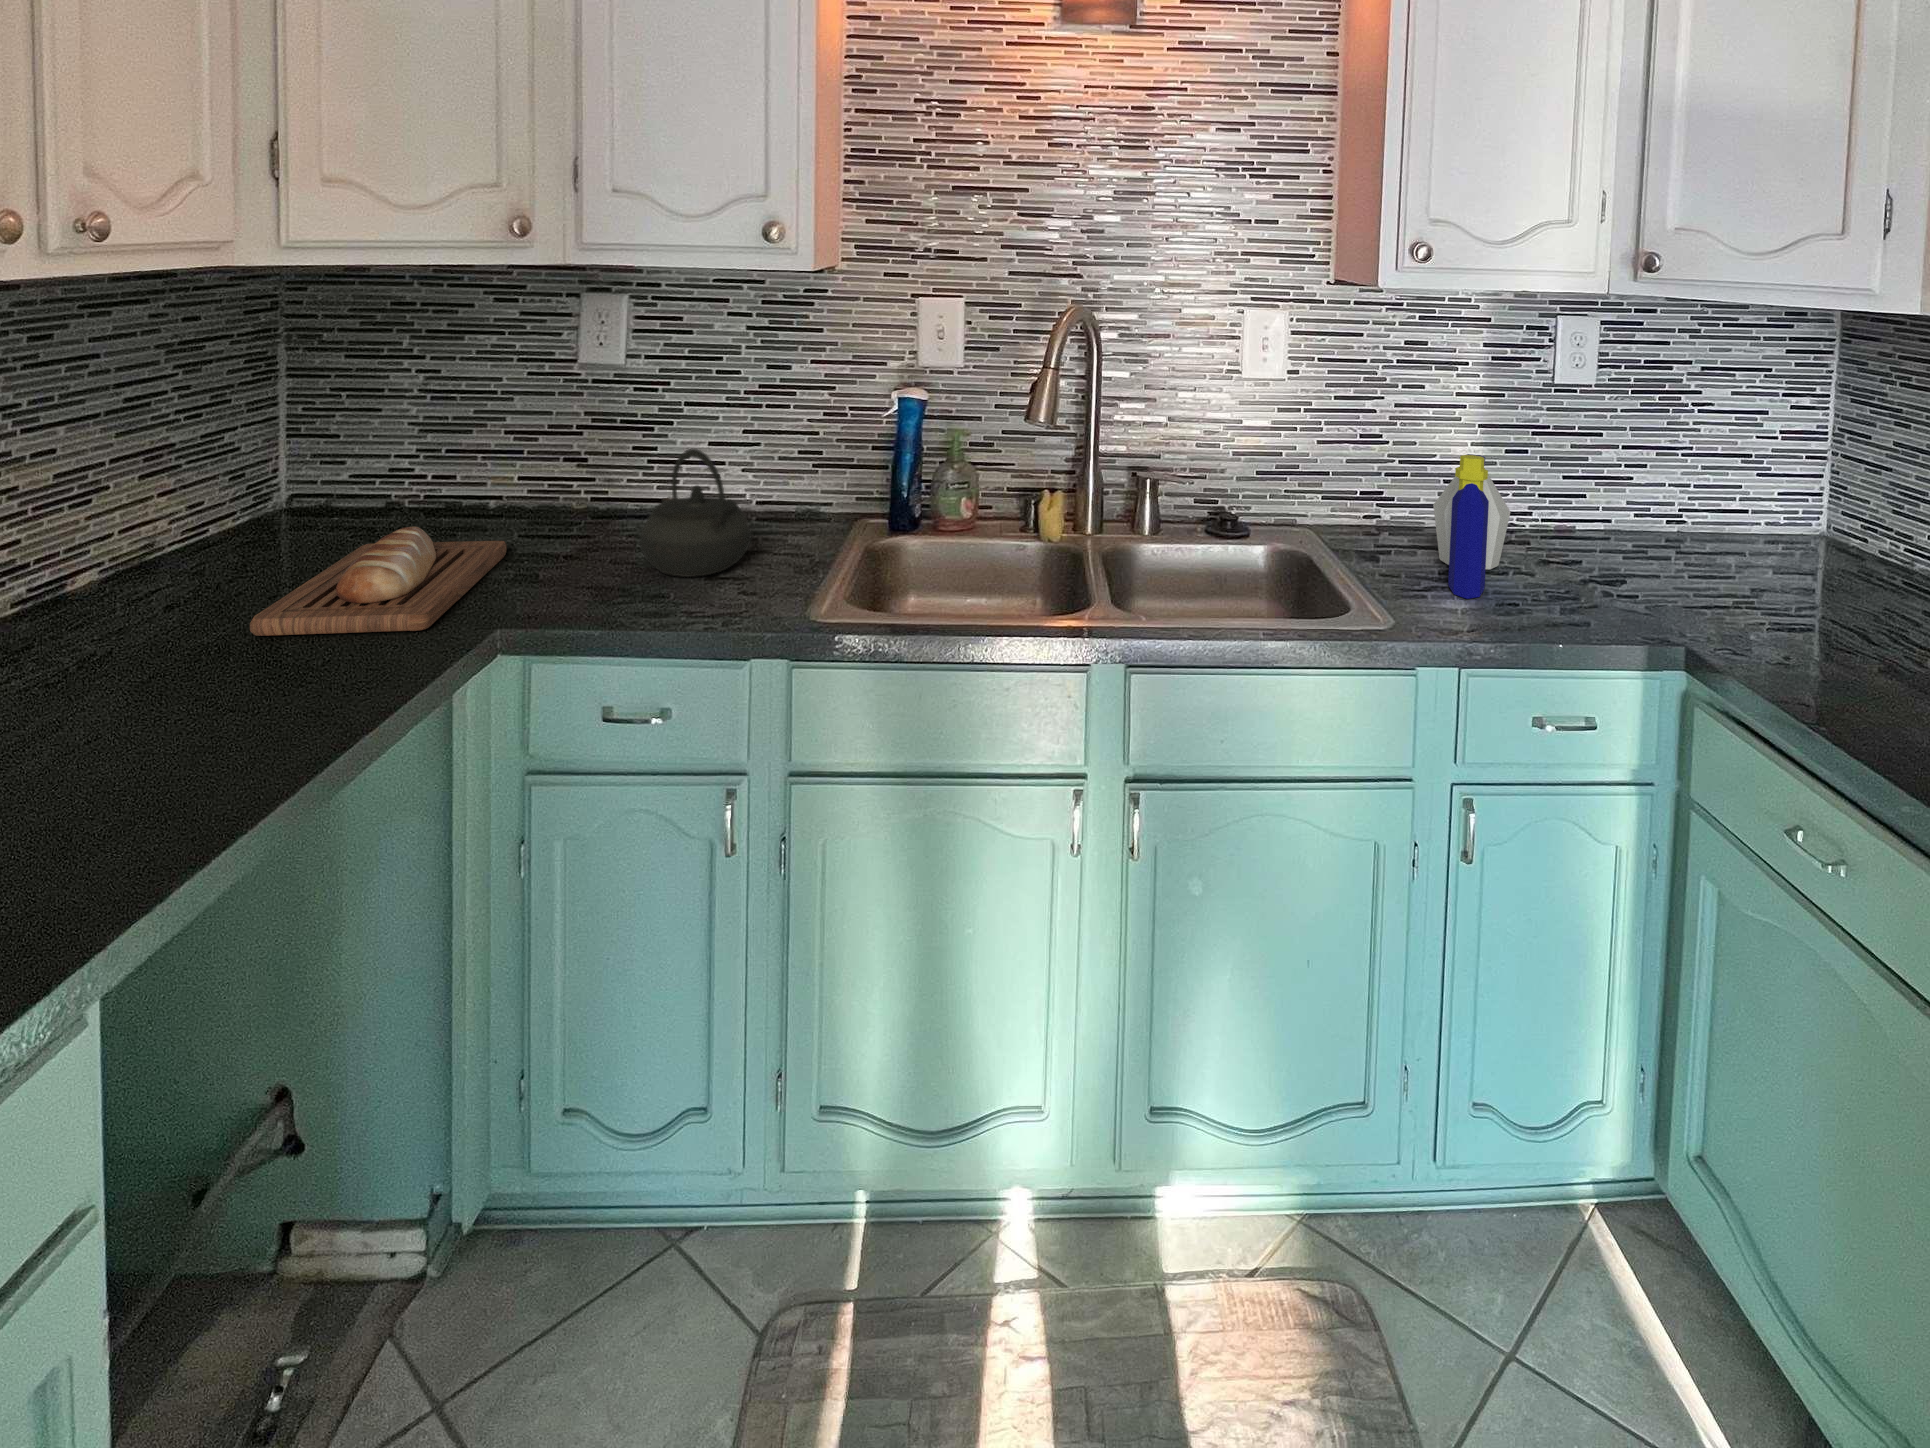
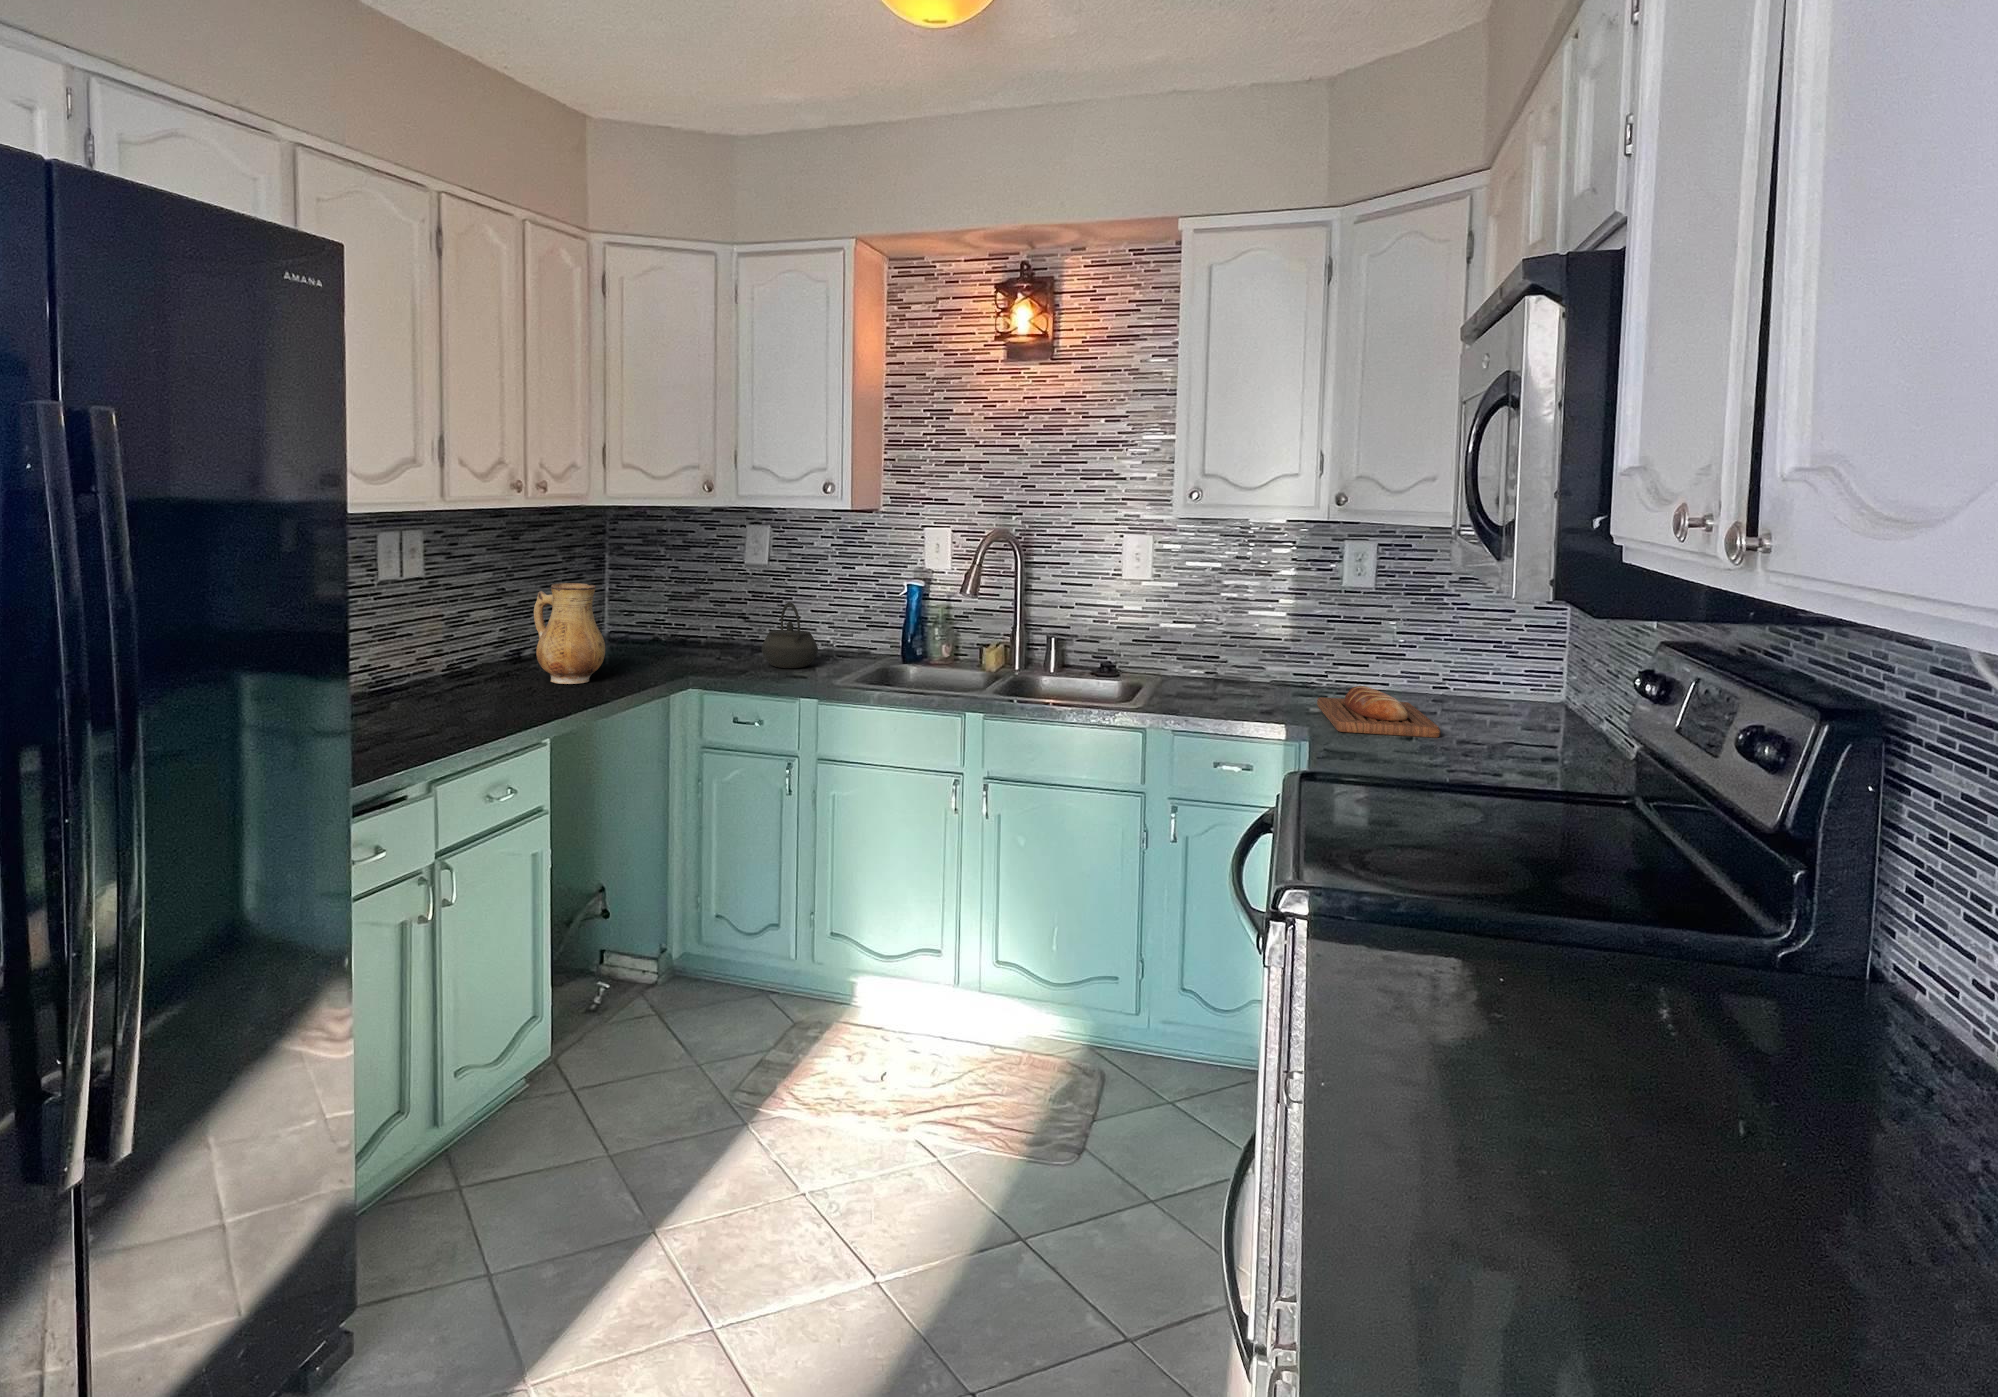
bottle: present [1433,454,1510,599] -> none [1204,619,1270,704]
ceramic pitcher: none [44,463,268,729] -> present [534,583,605,684]
bread loaf: present [250,527,506,636] -> present [1317,686,1440,738]

